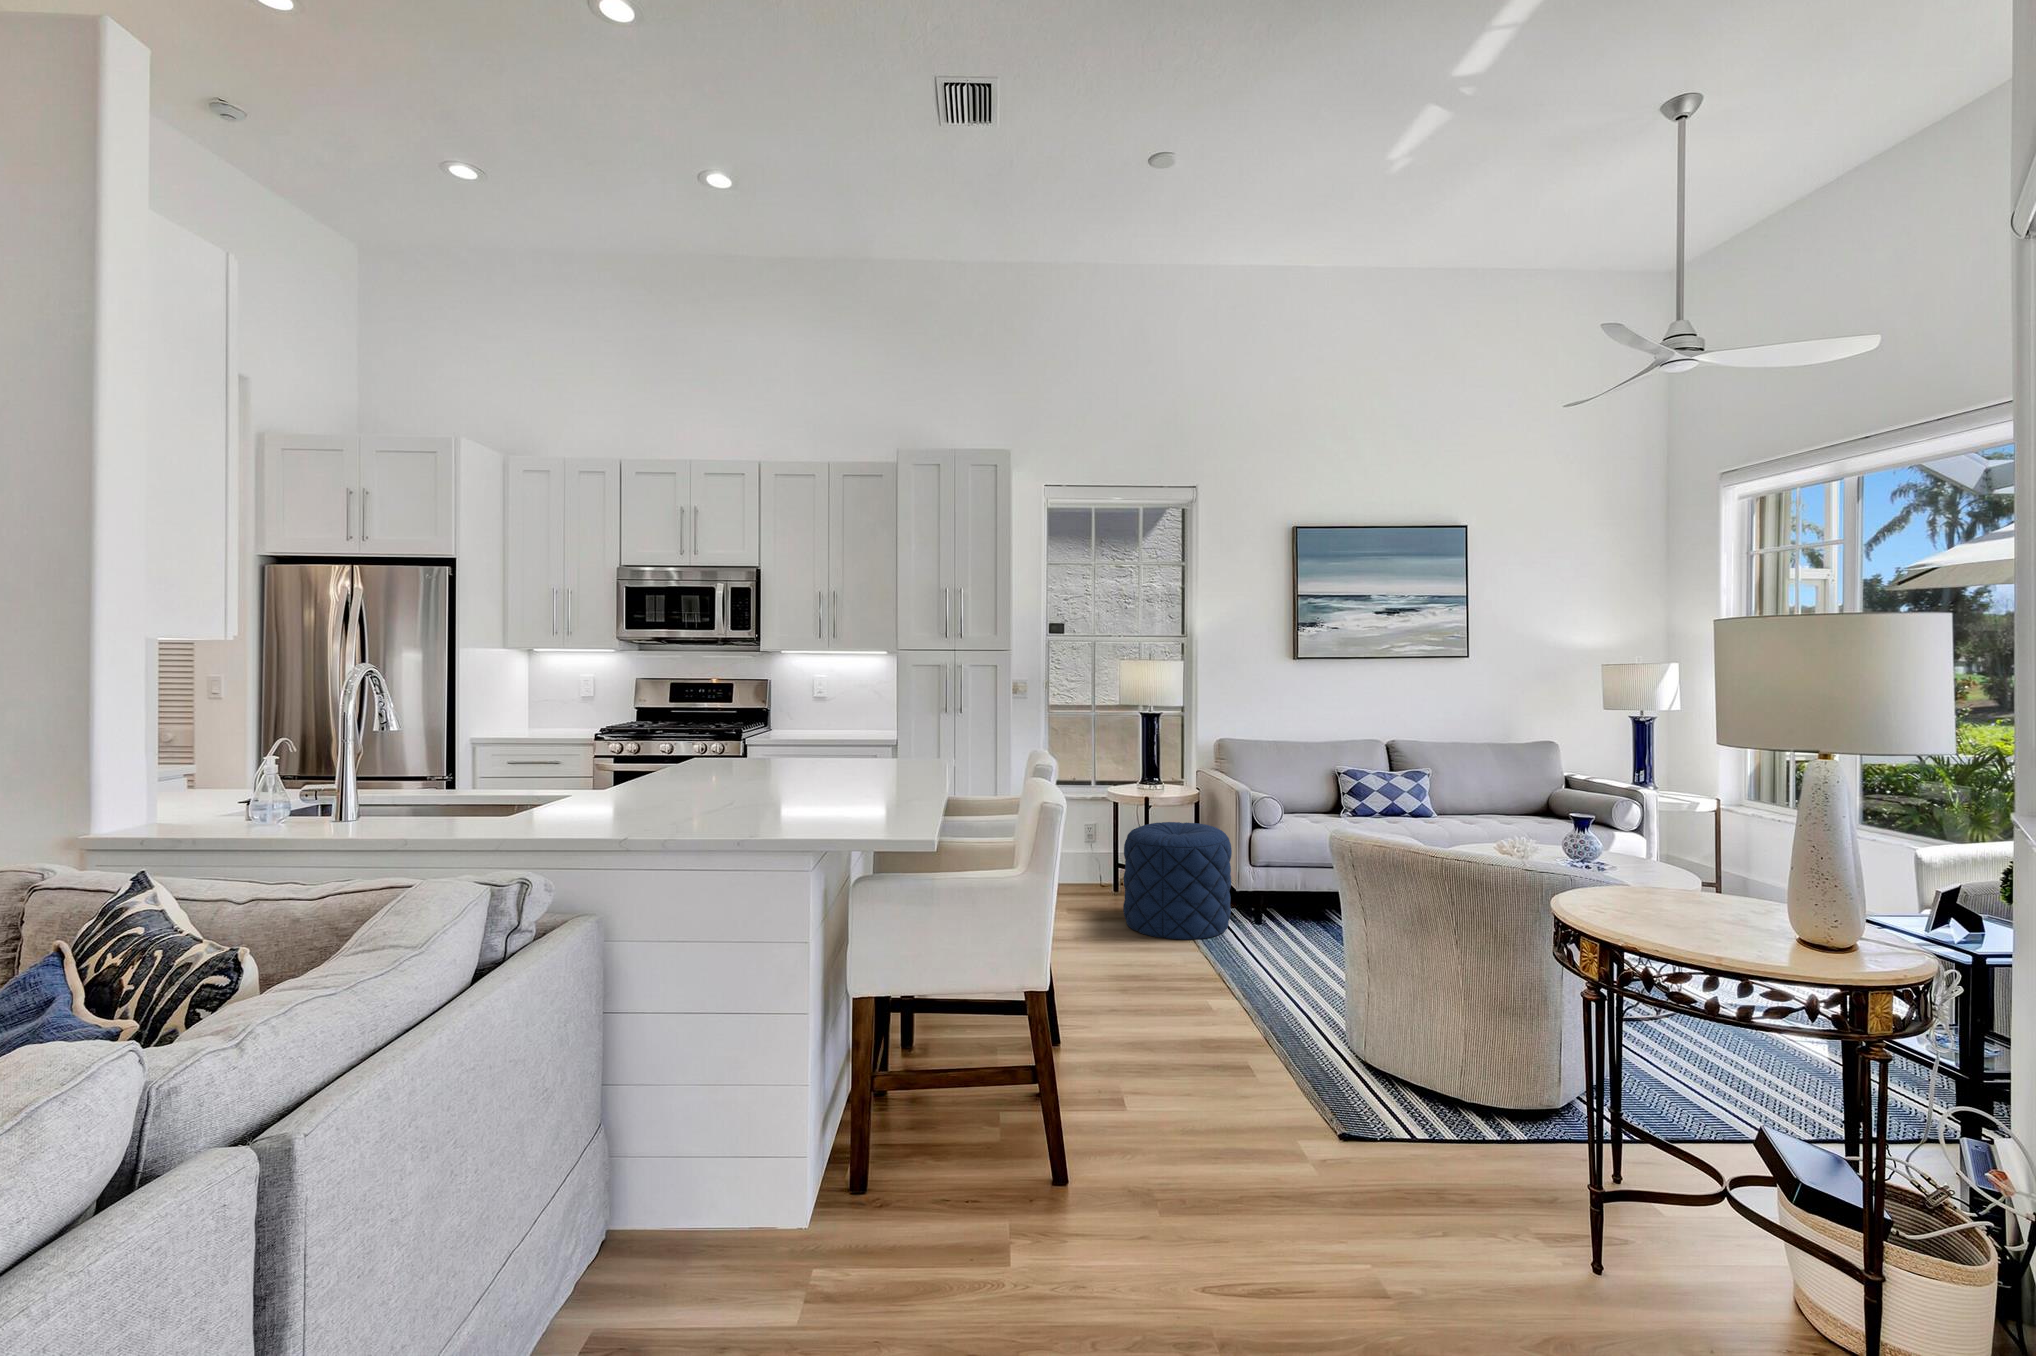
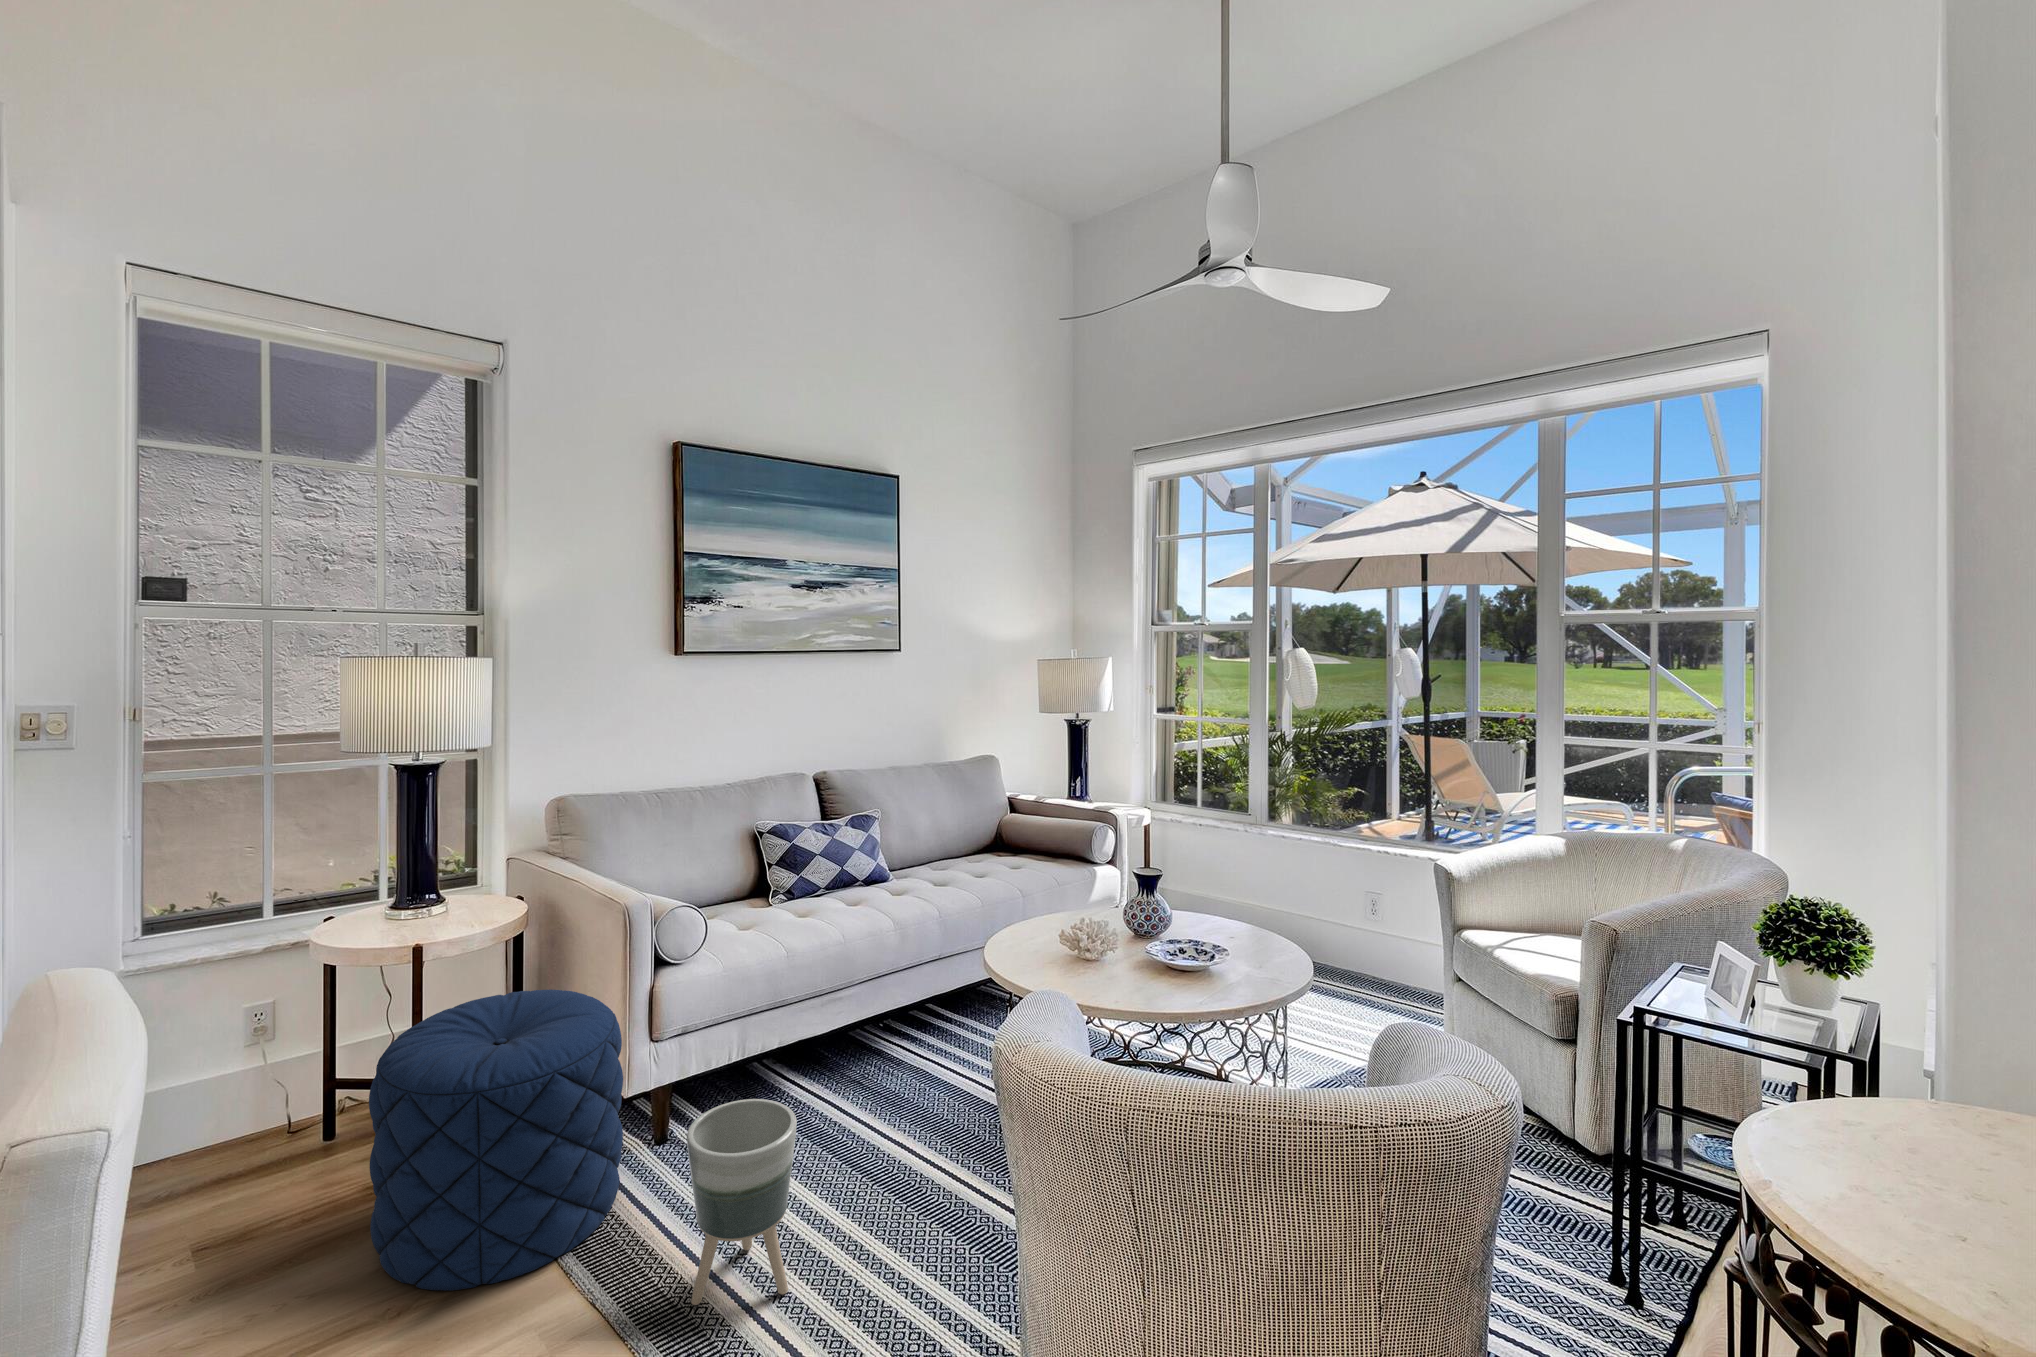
planter: none [1246,877,1301,970] -> present [687,1099,797,1305]

